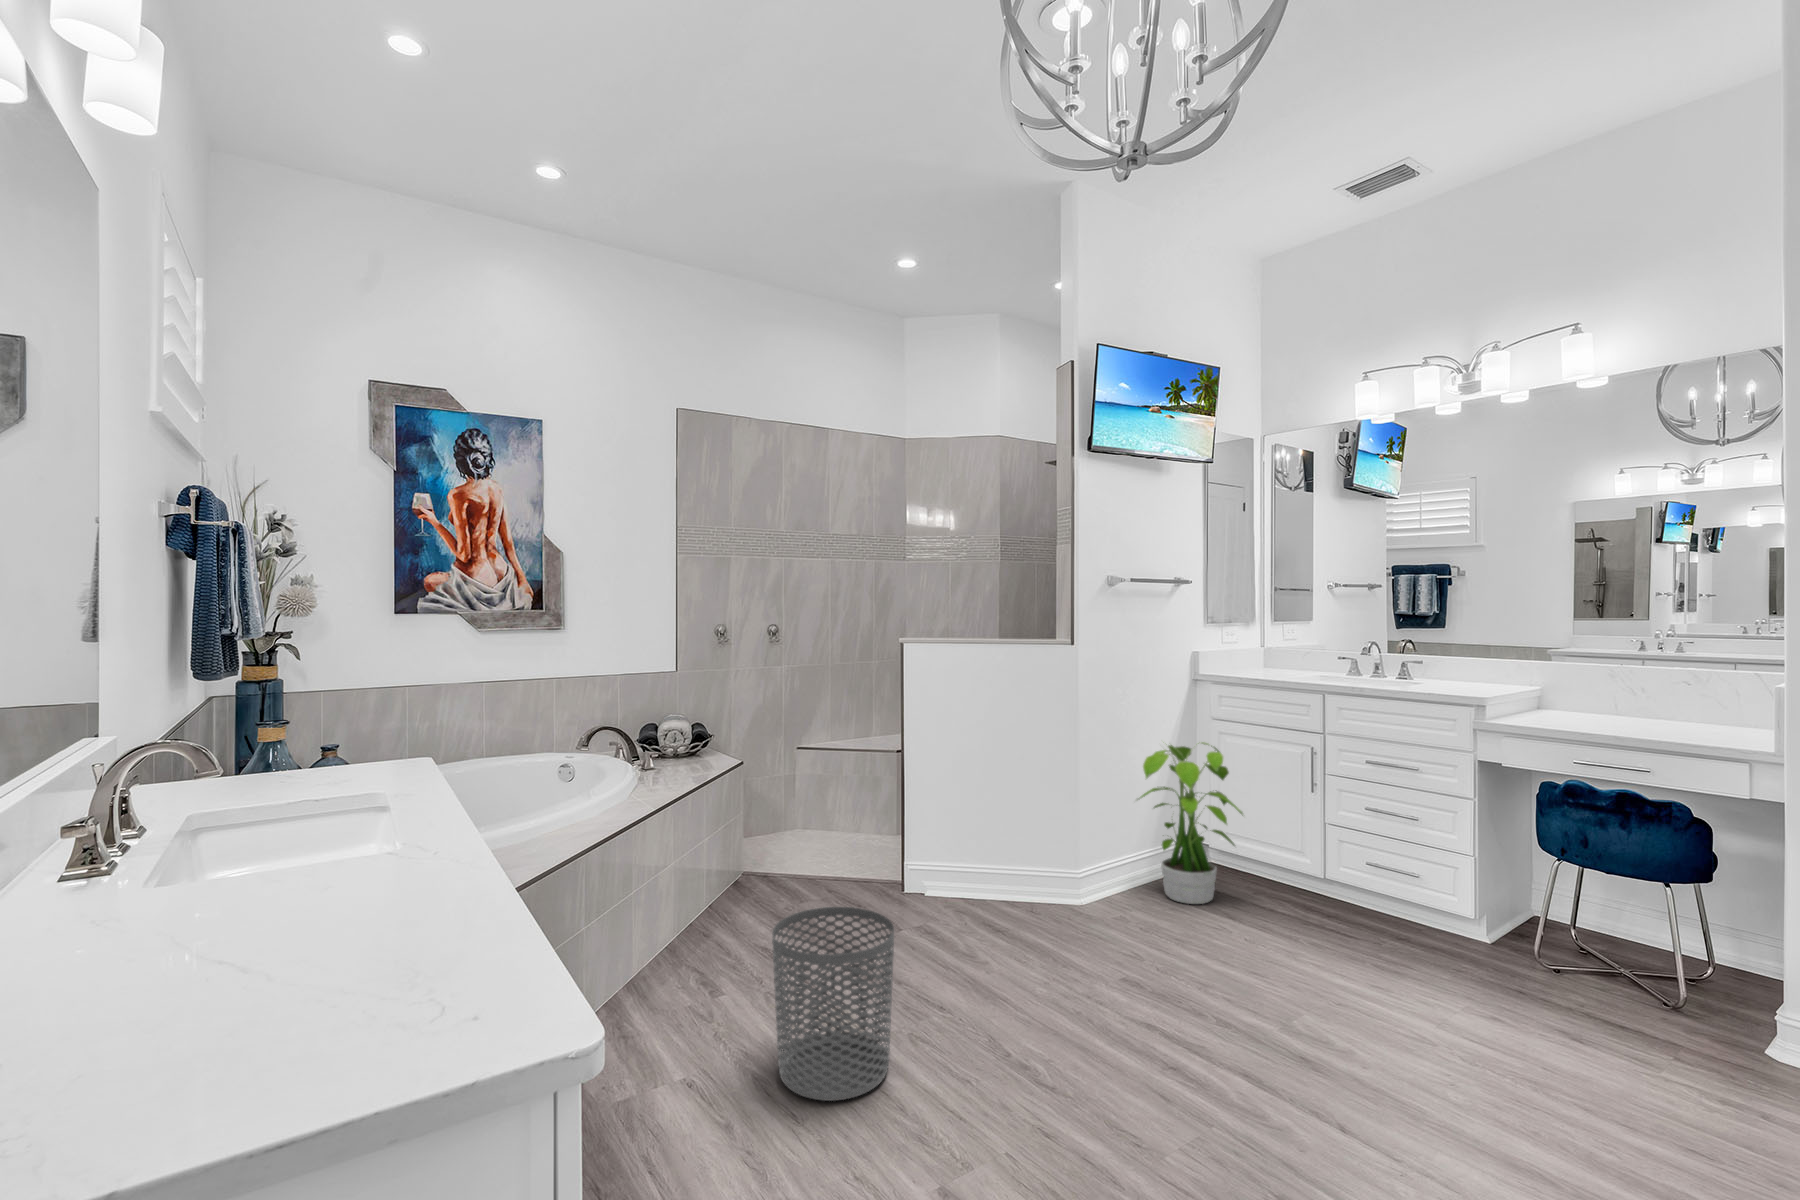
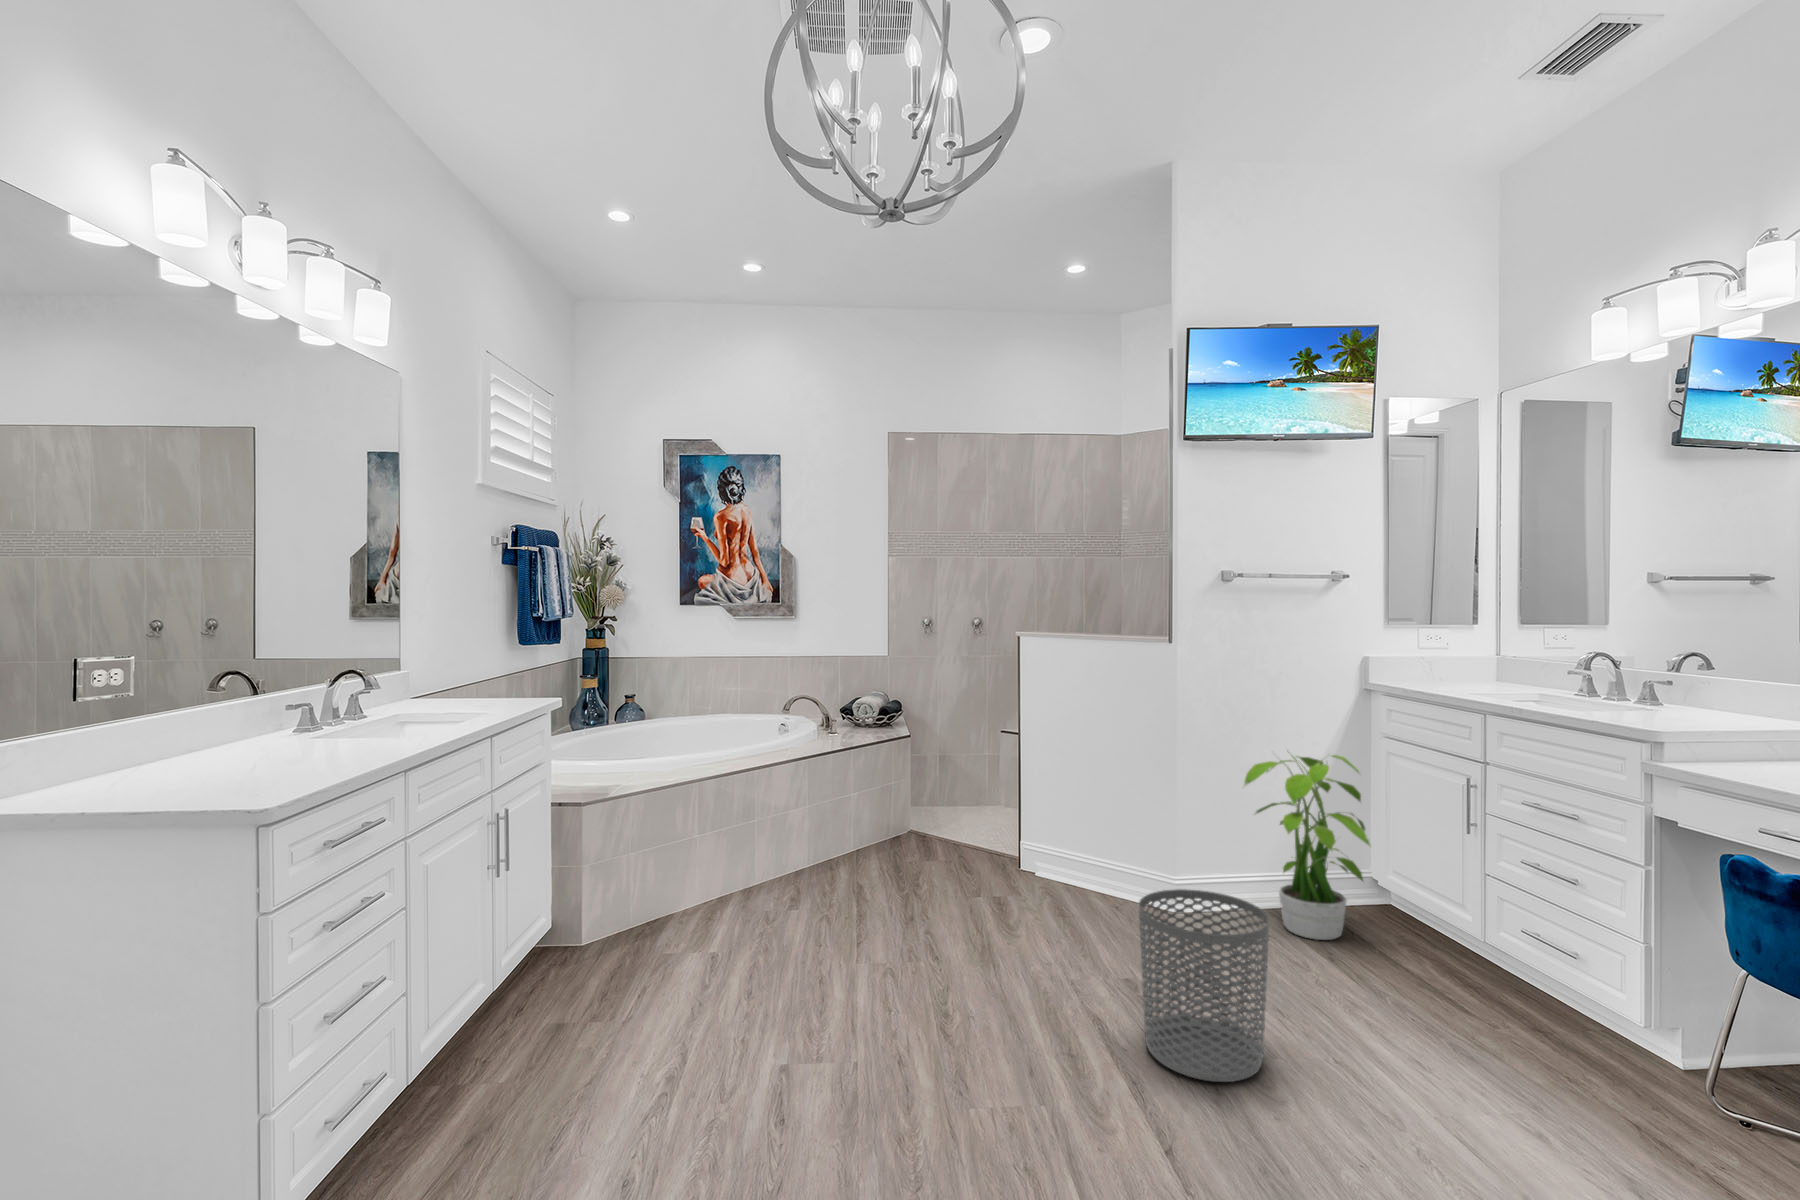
waste bin: present [772,907,894,1101] -> present [1139,889,1269,1082]

